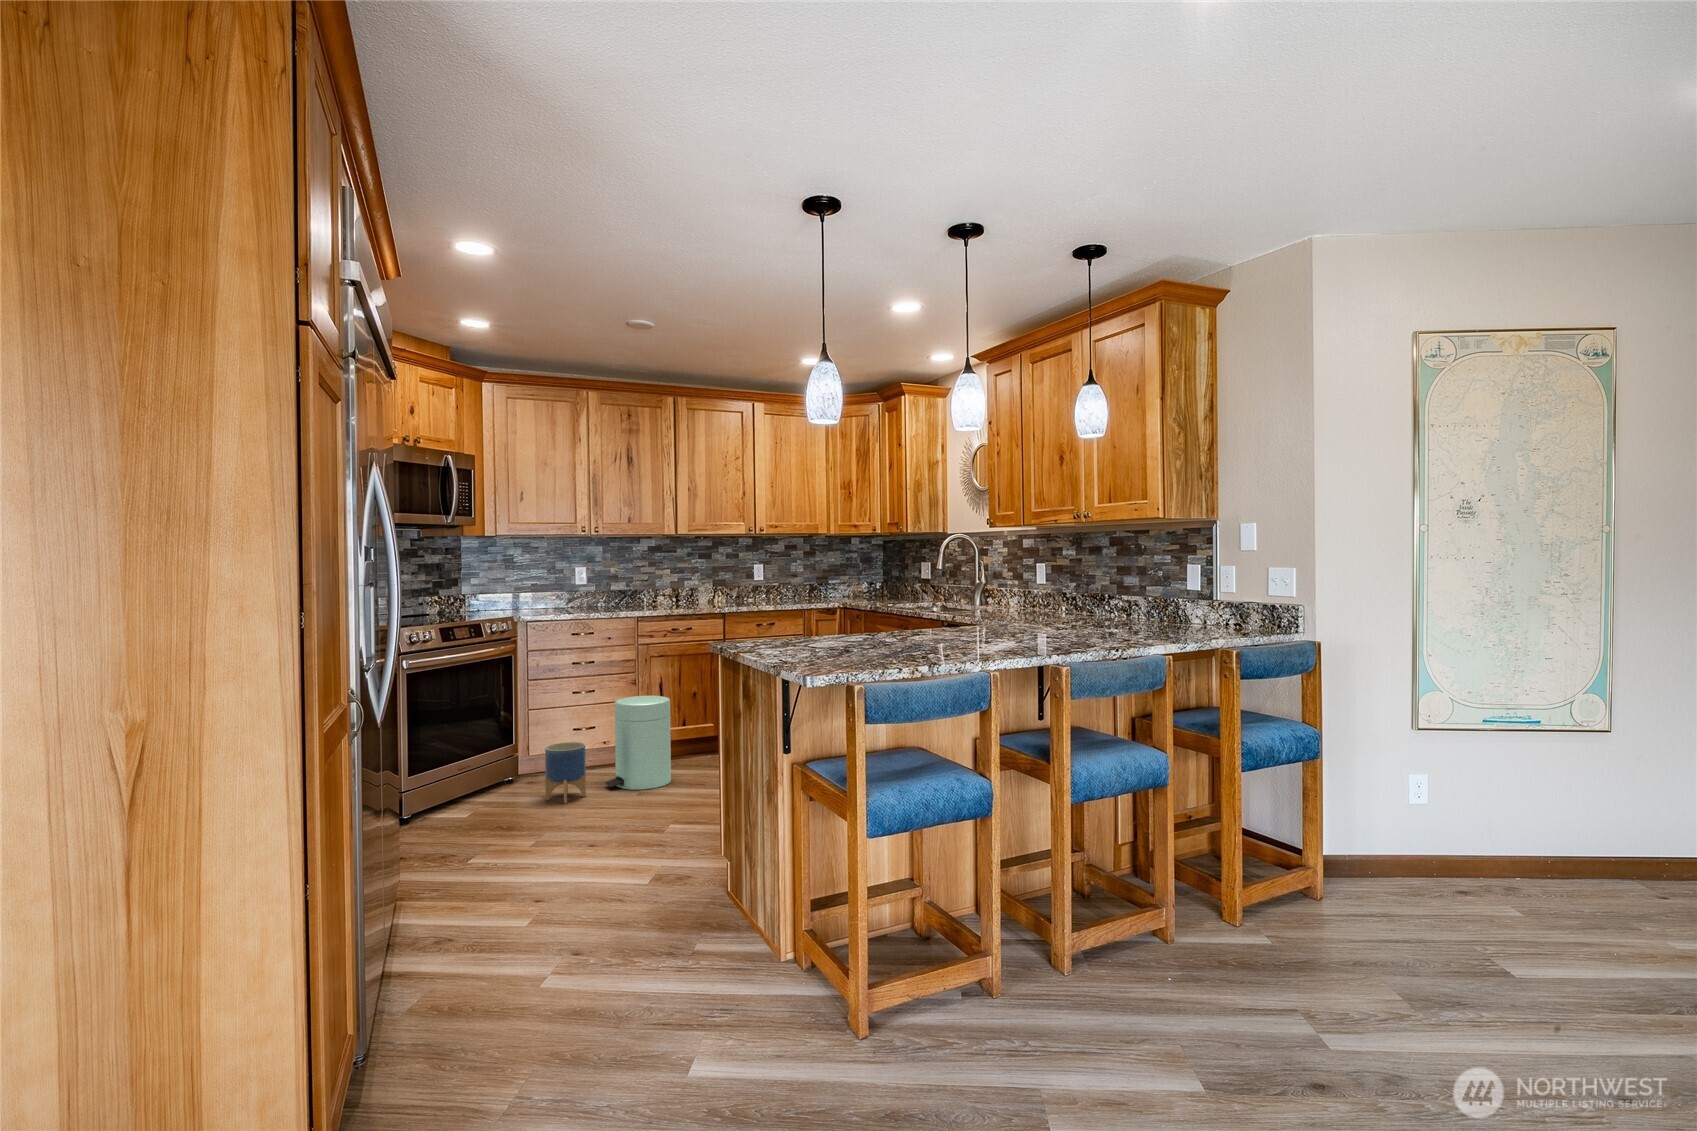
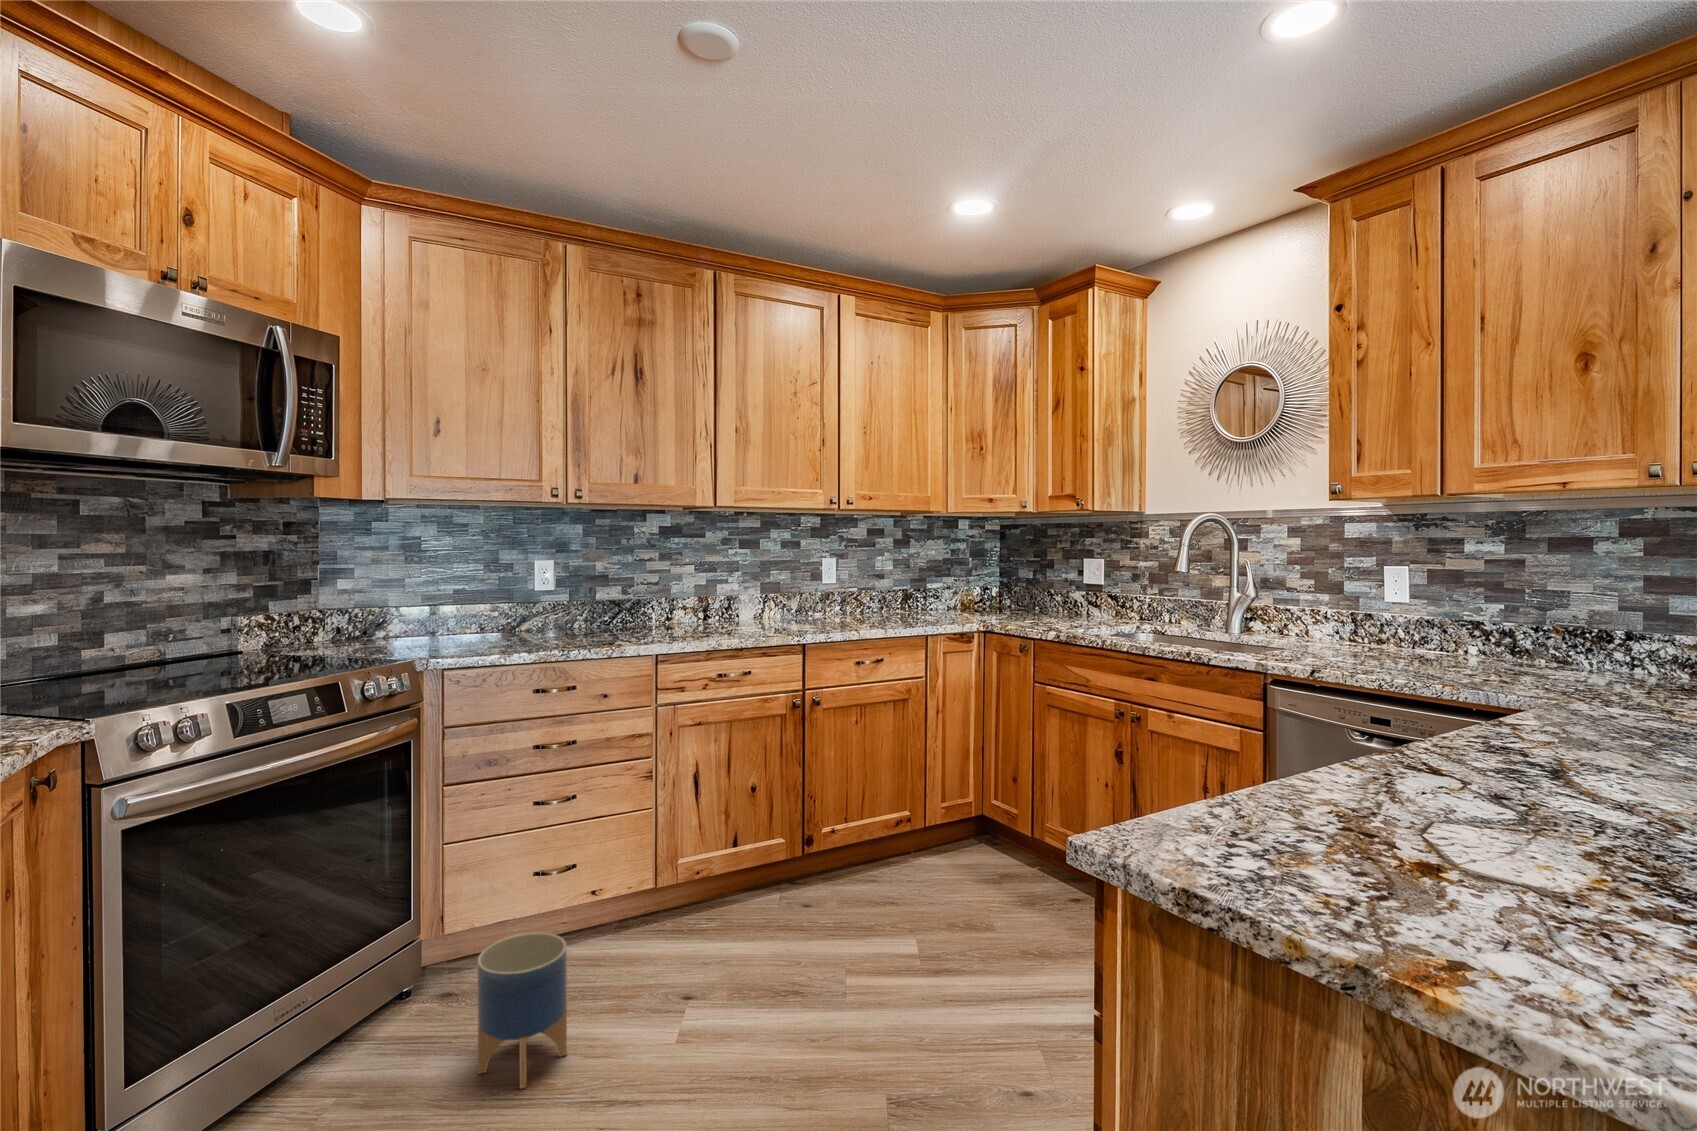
trash can: present [605,696,671,790] -> none [603,813,733,1024]

